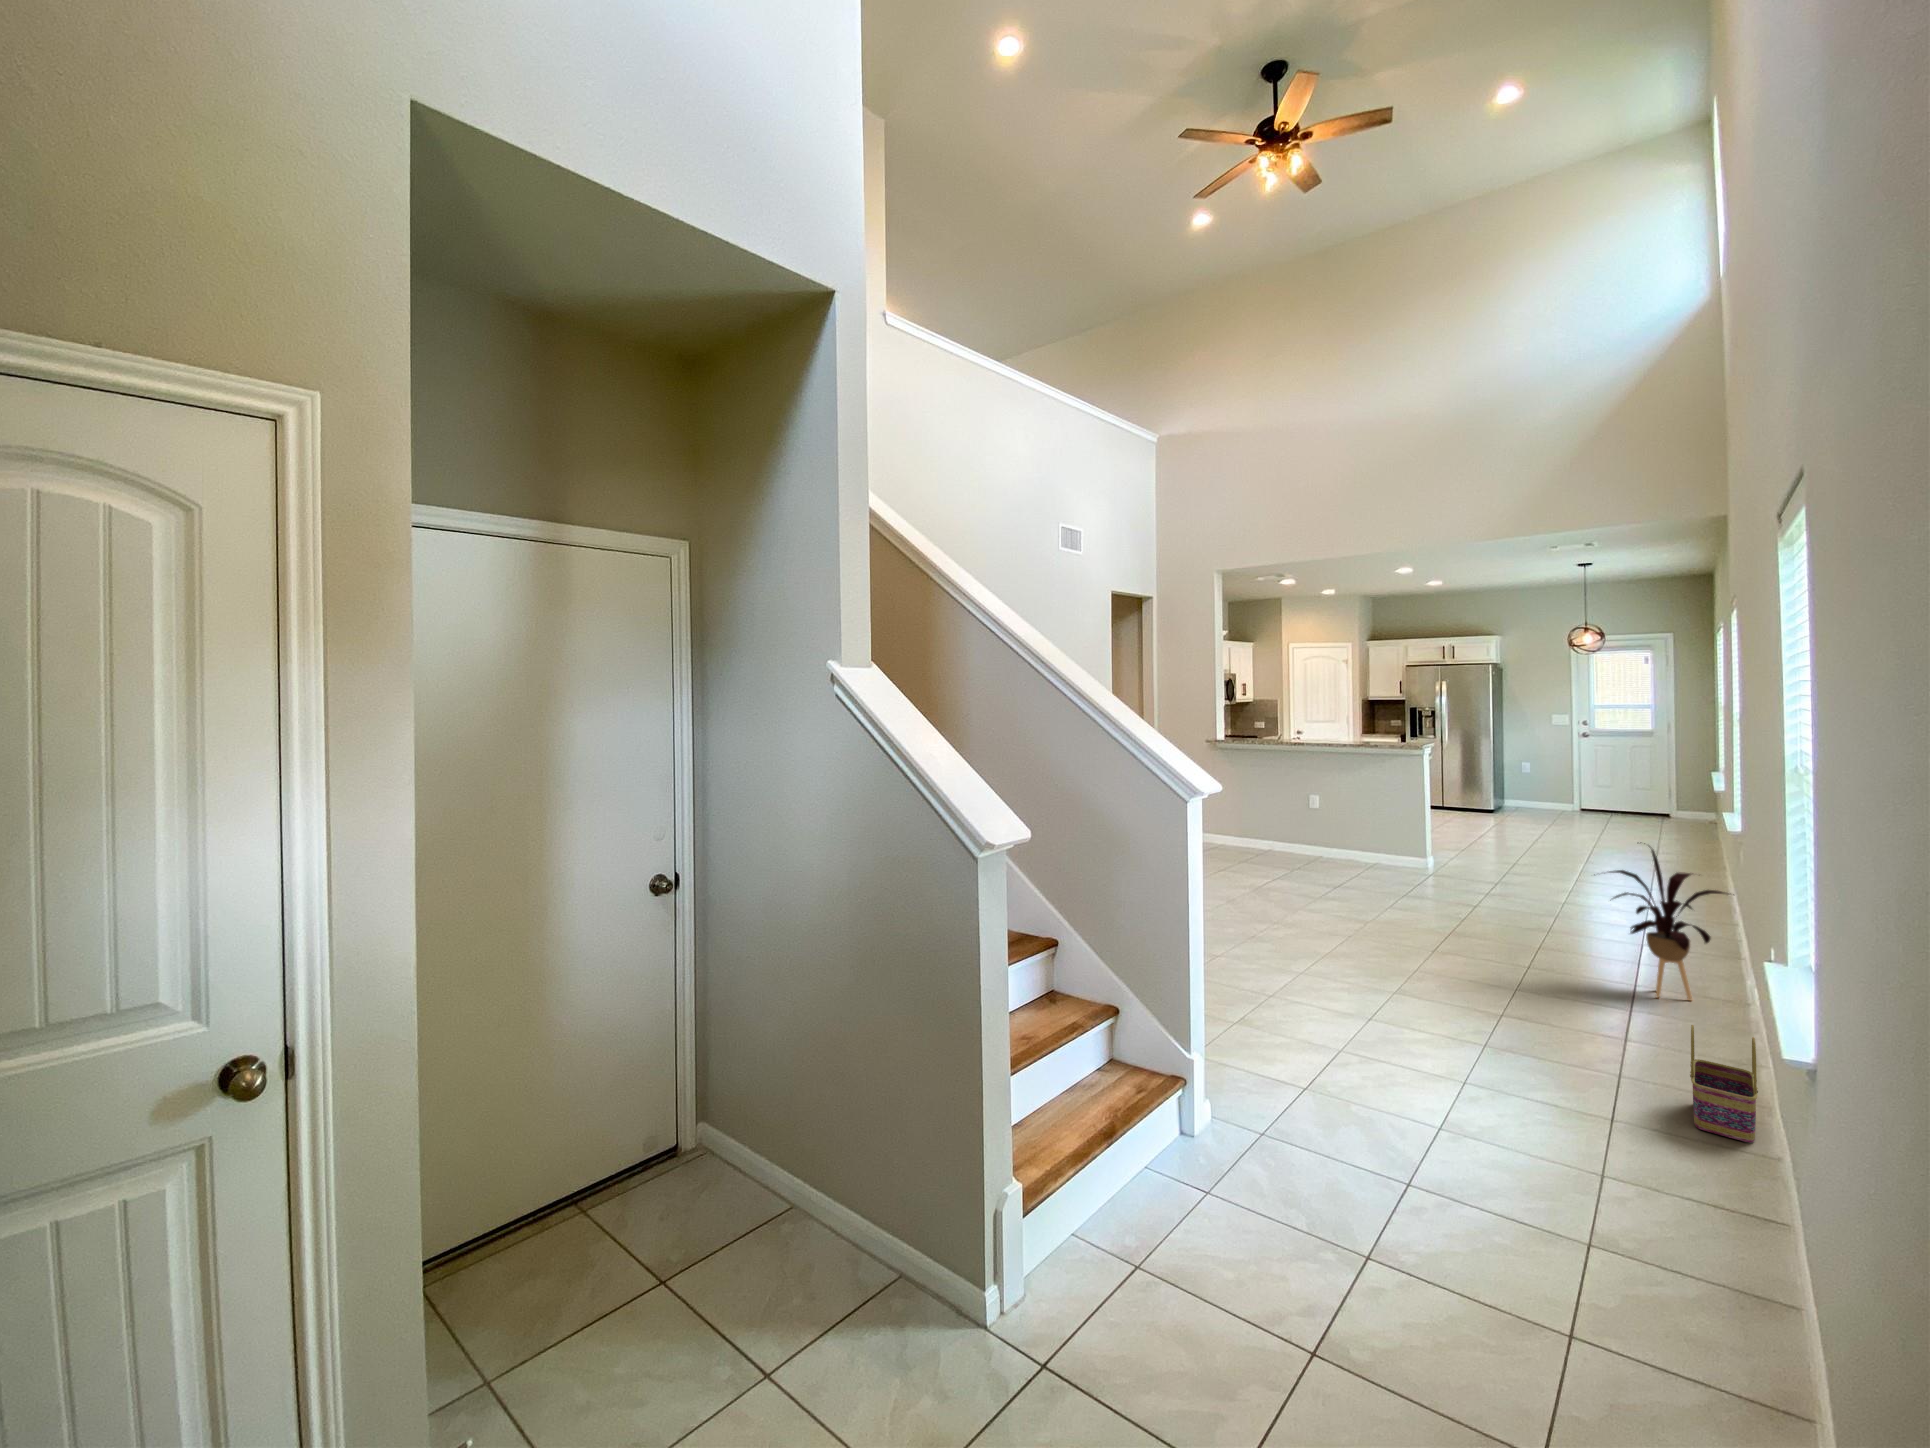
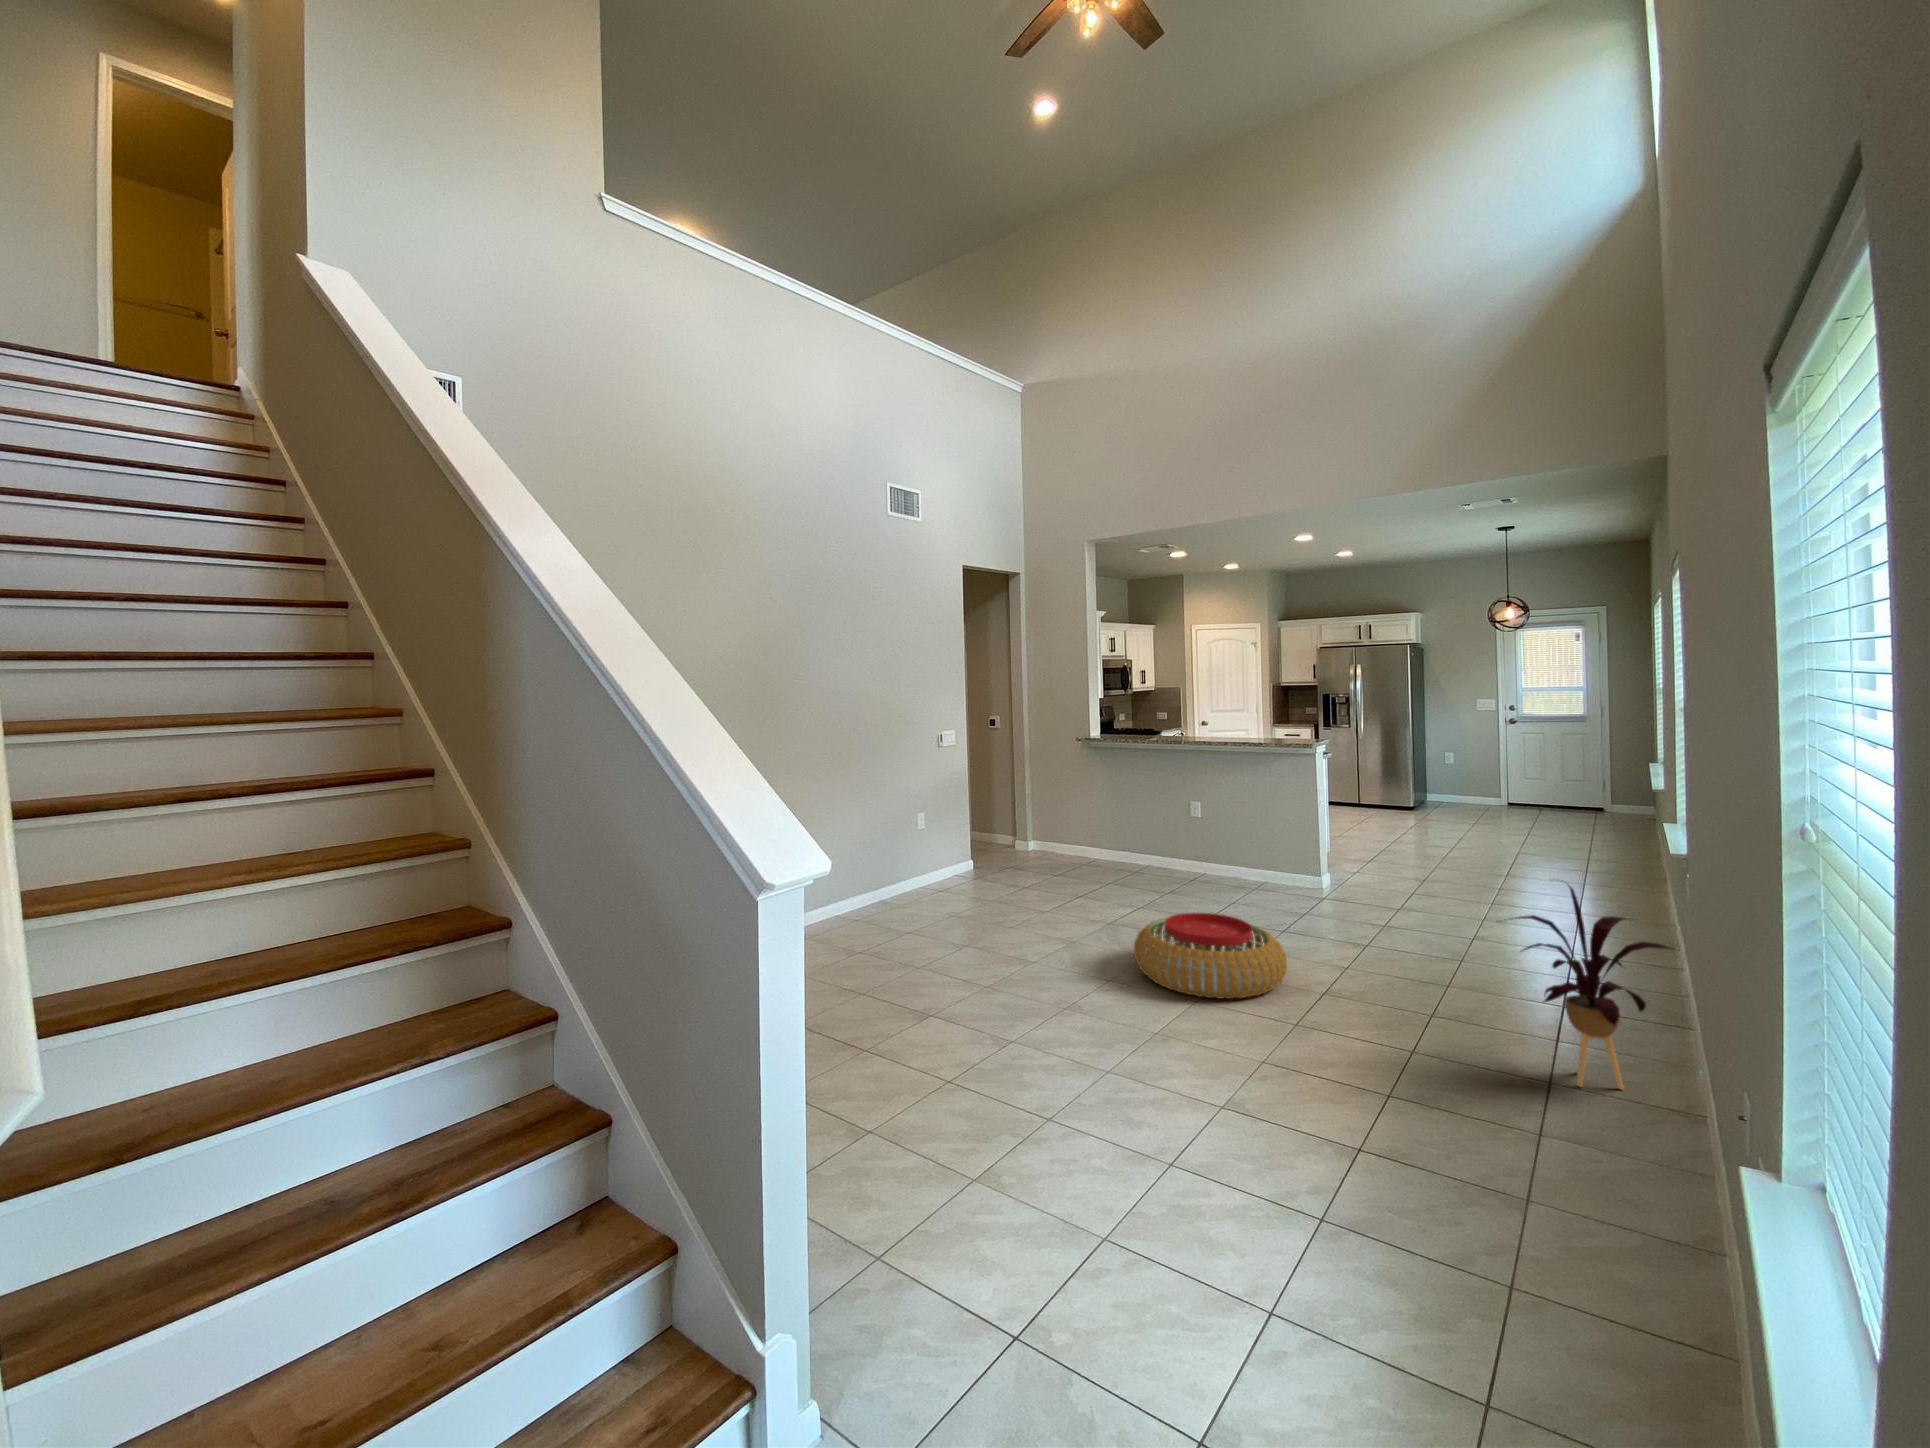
pouf: none [1282,877,1412,940] -> present [1134,913,1287,999]
basket: present [1690,1025,1758,1143] -> none [1621,1193,1719,1401]

